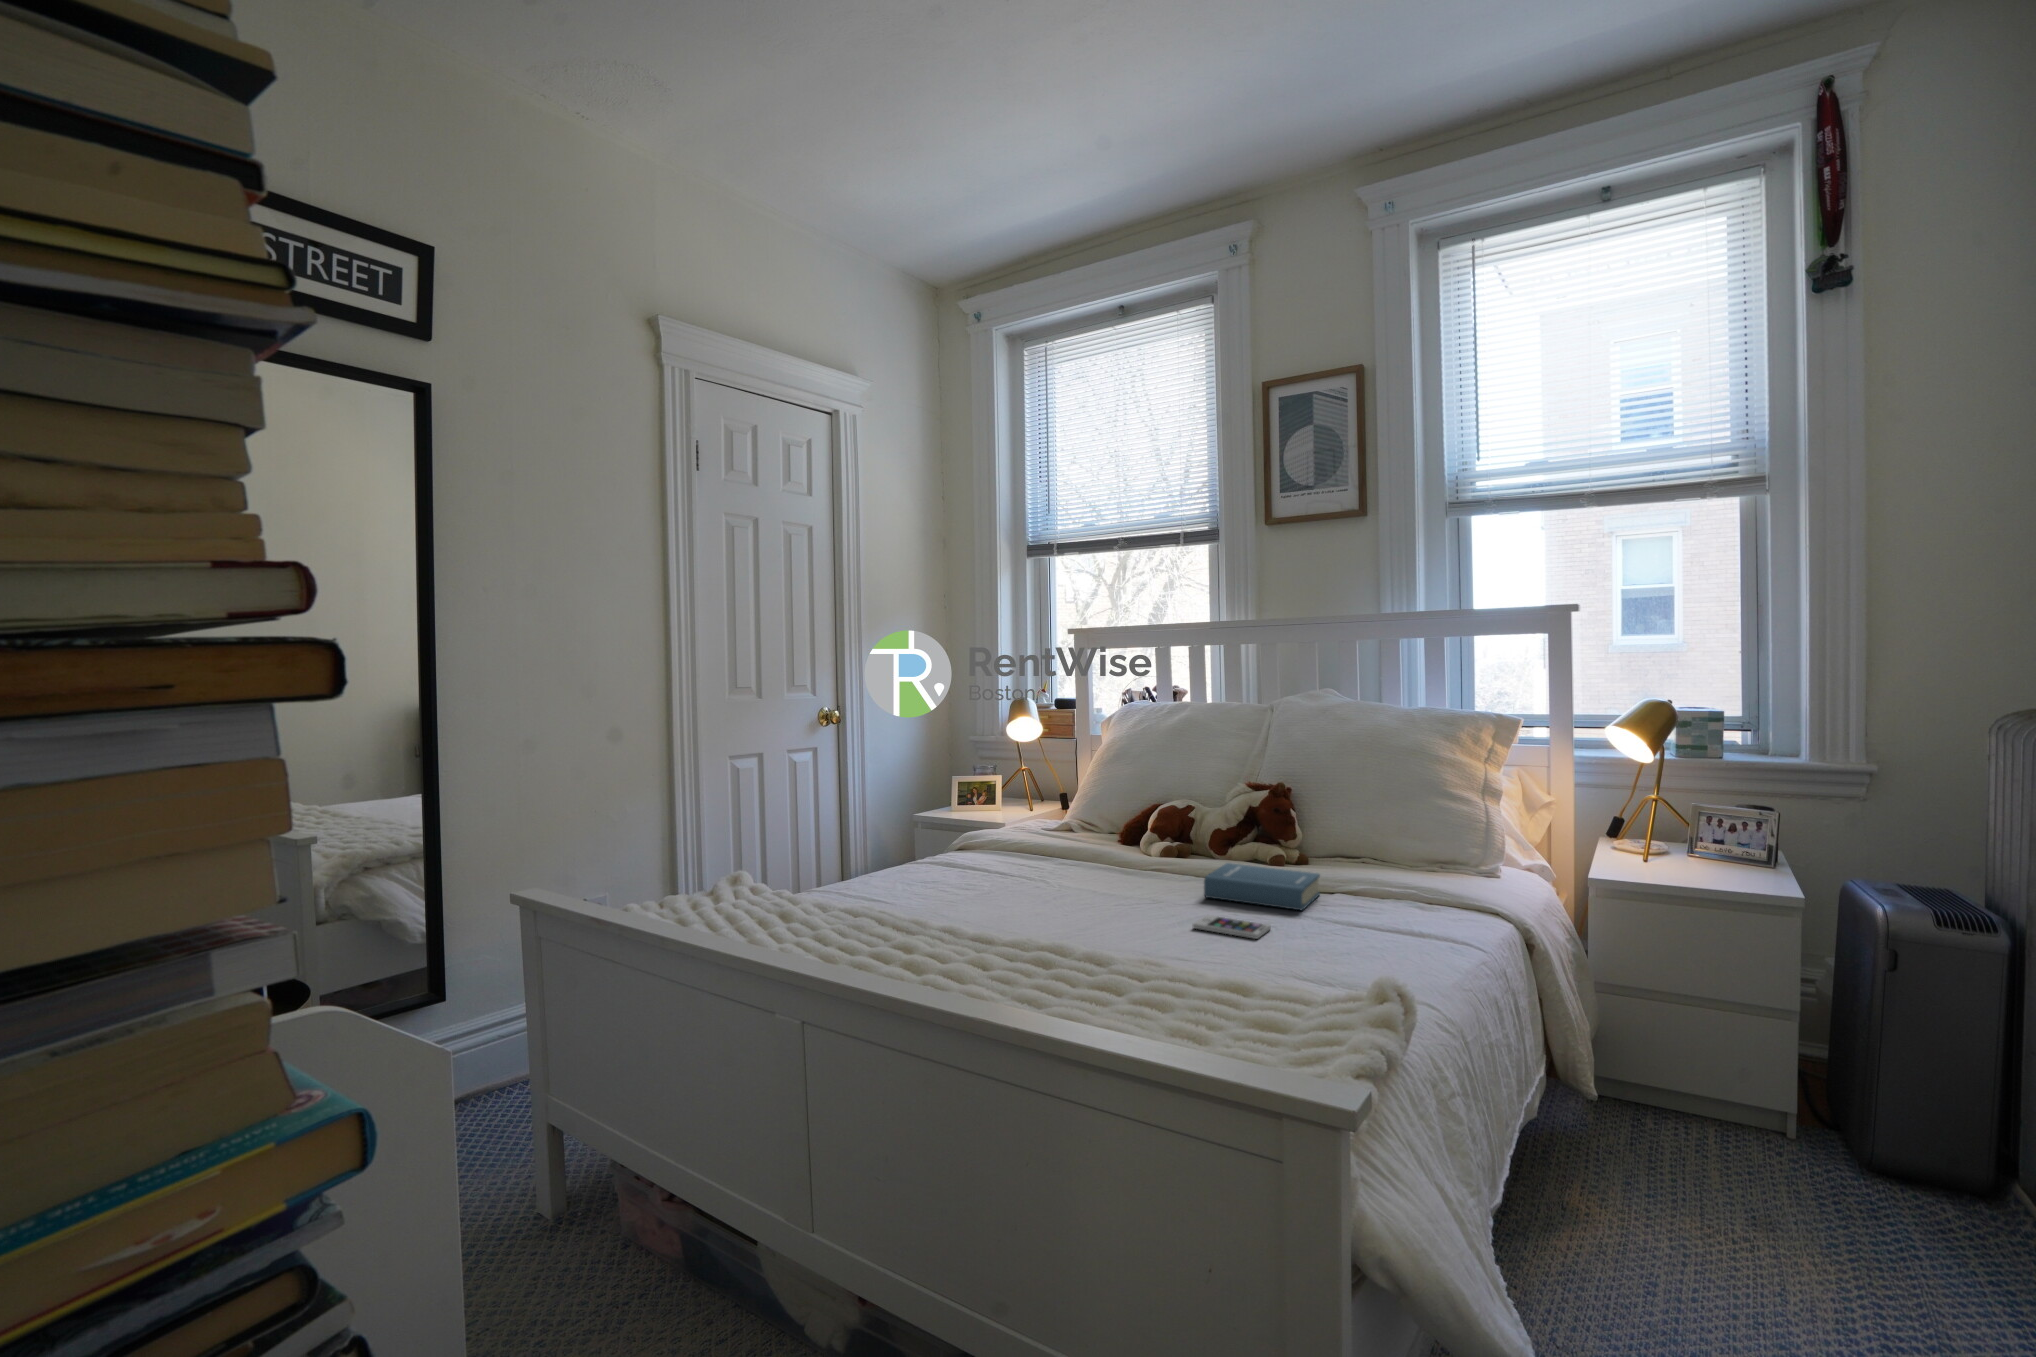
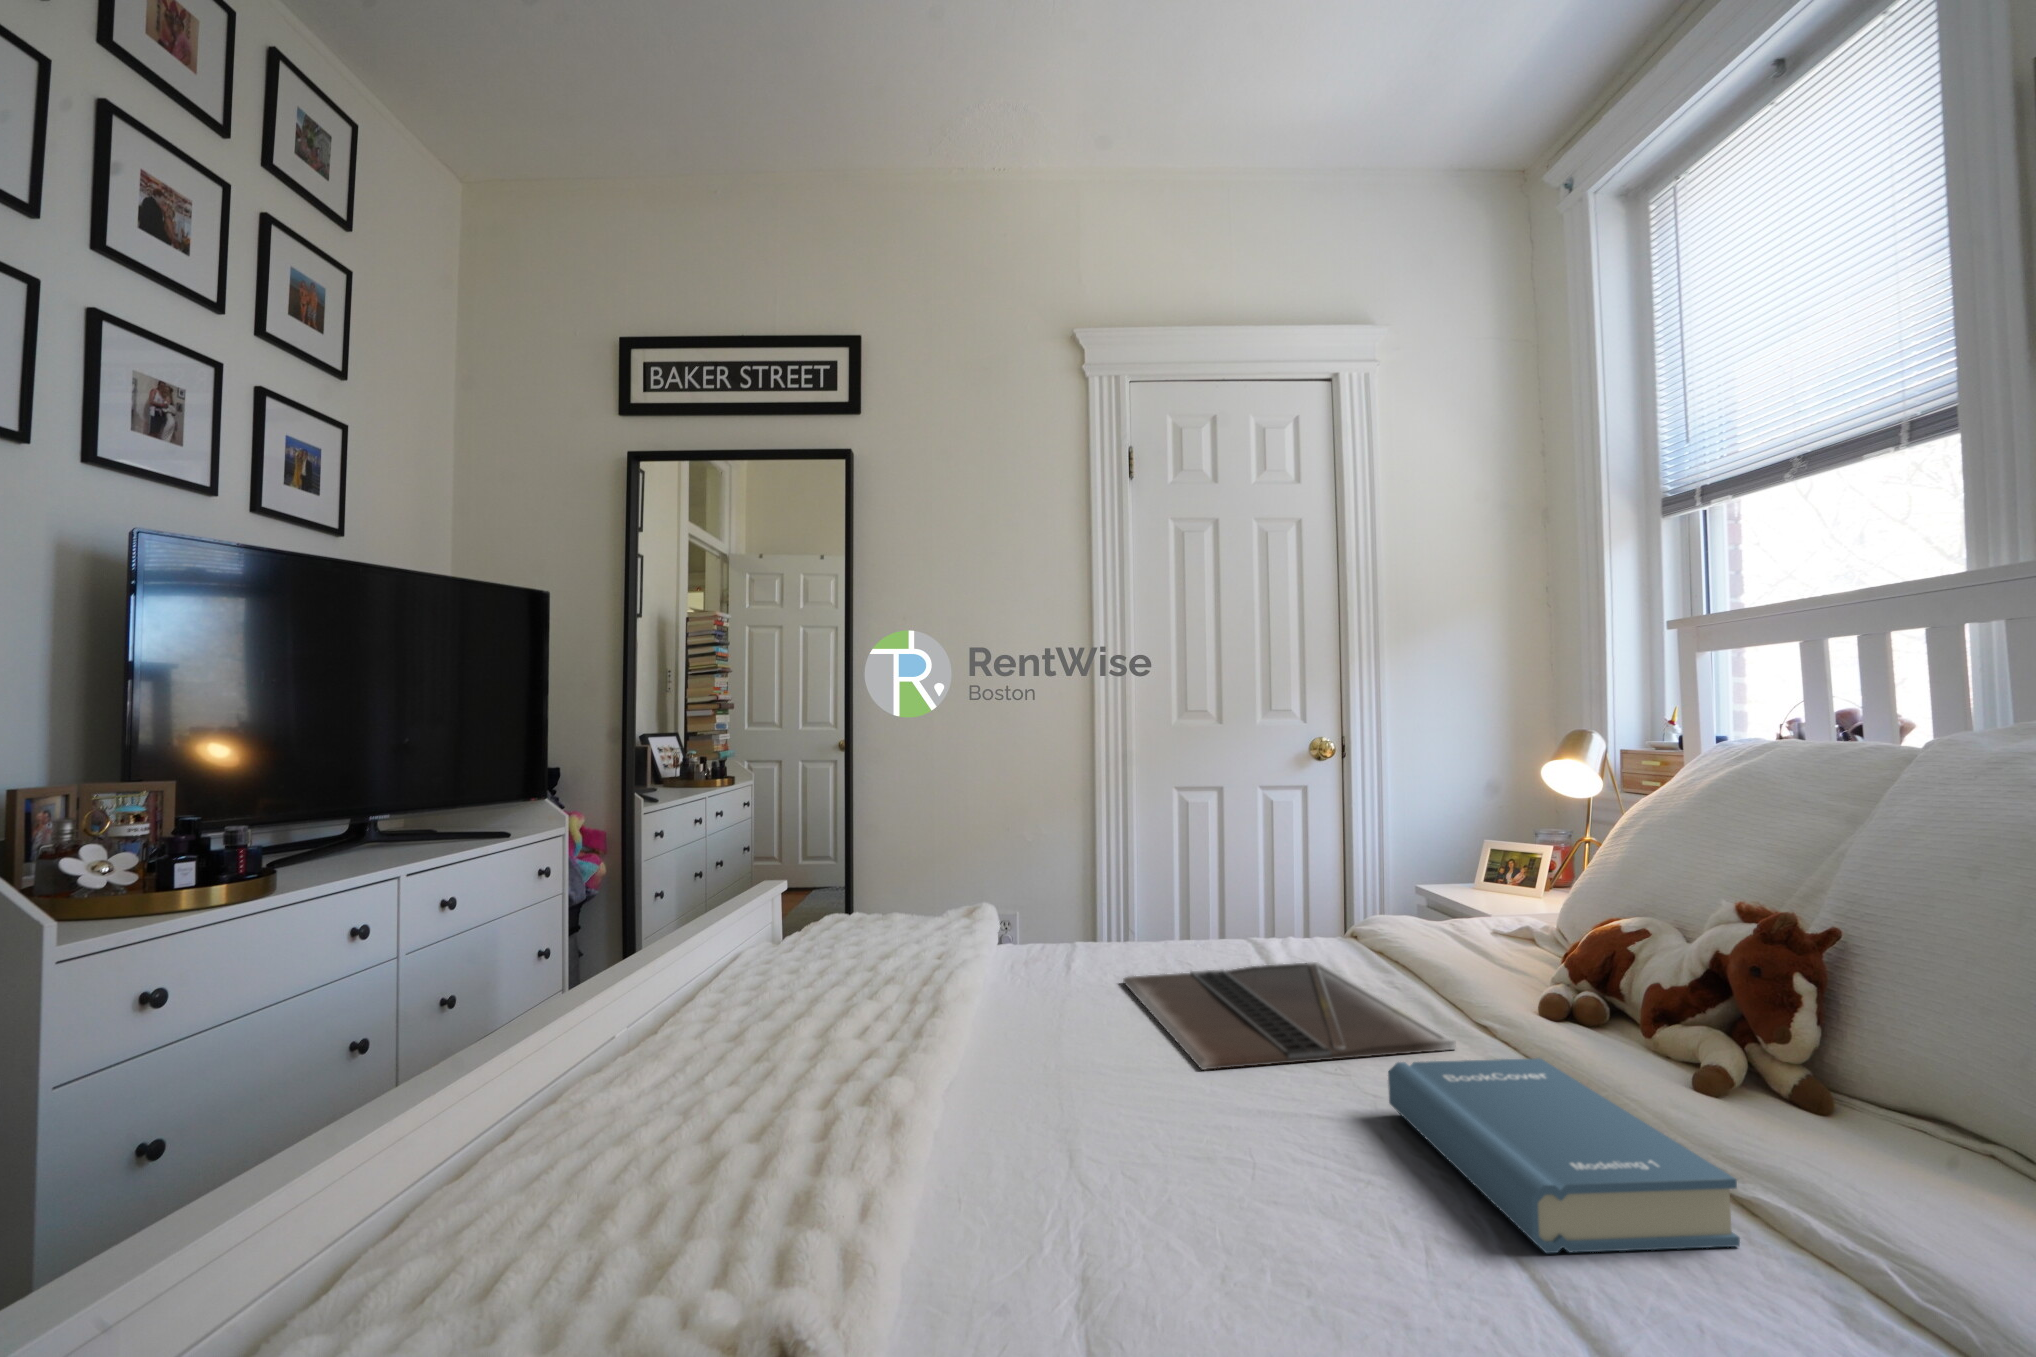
laptop: none [995,861,1167,909] -> present [1123,962,1455,1070]
smartphone: present [1193,915,1271,939] -> none [1179,1140,1316,1245]

